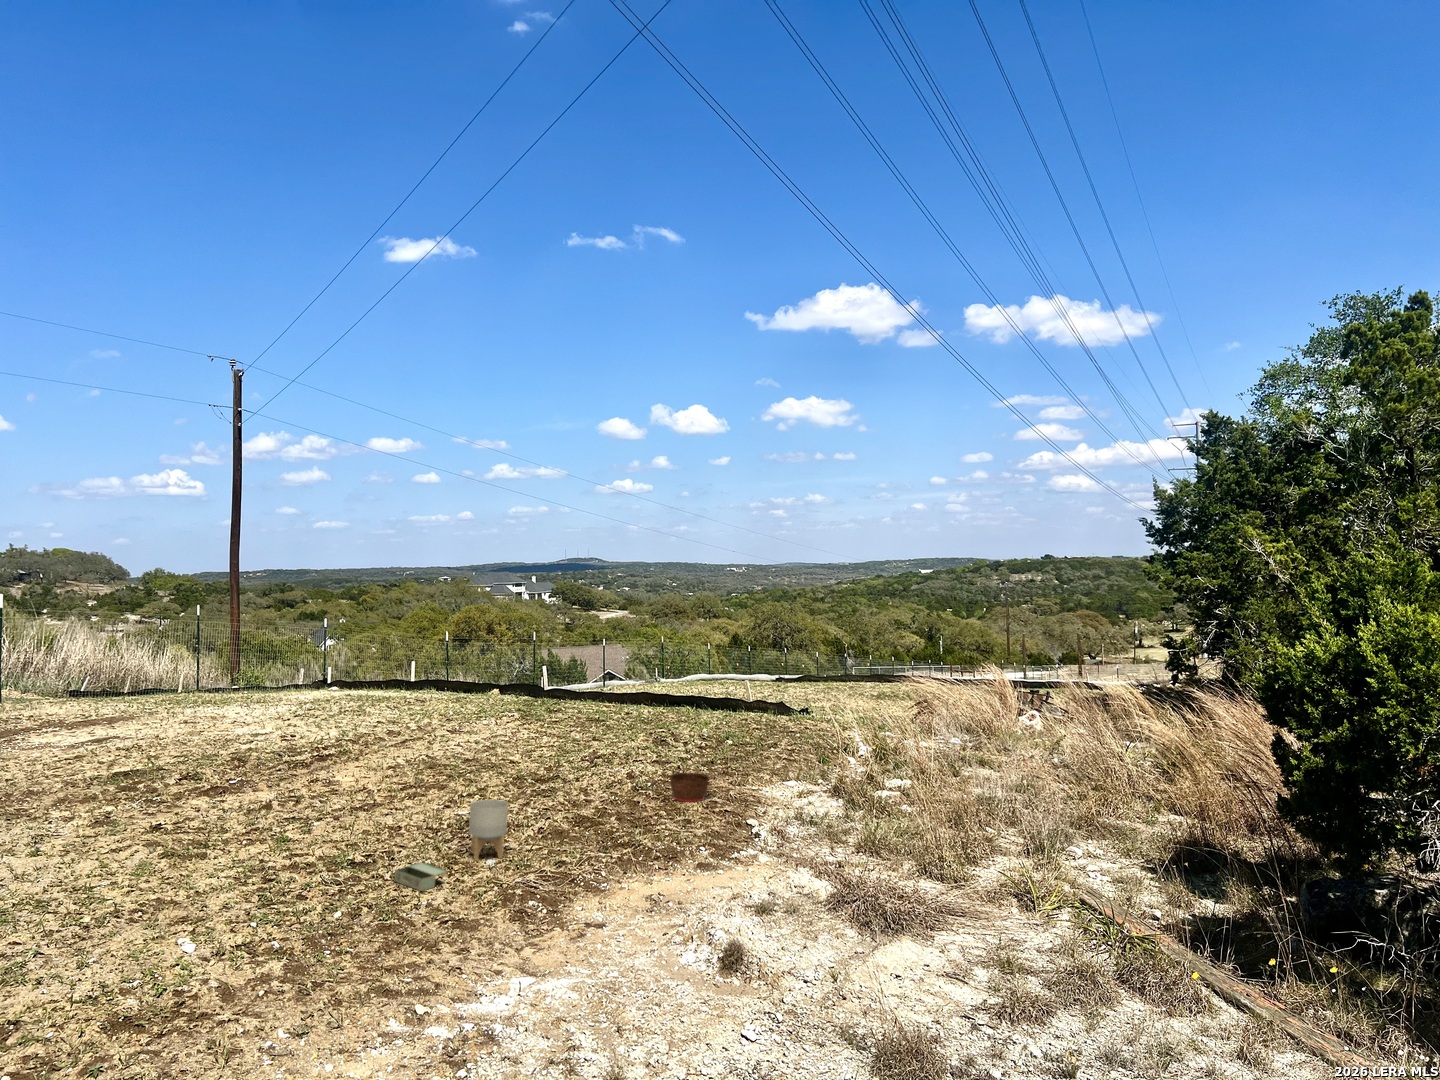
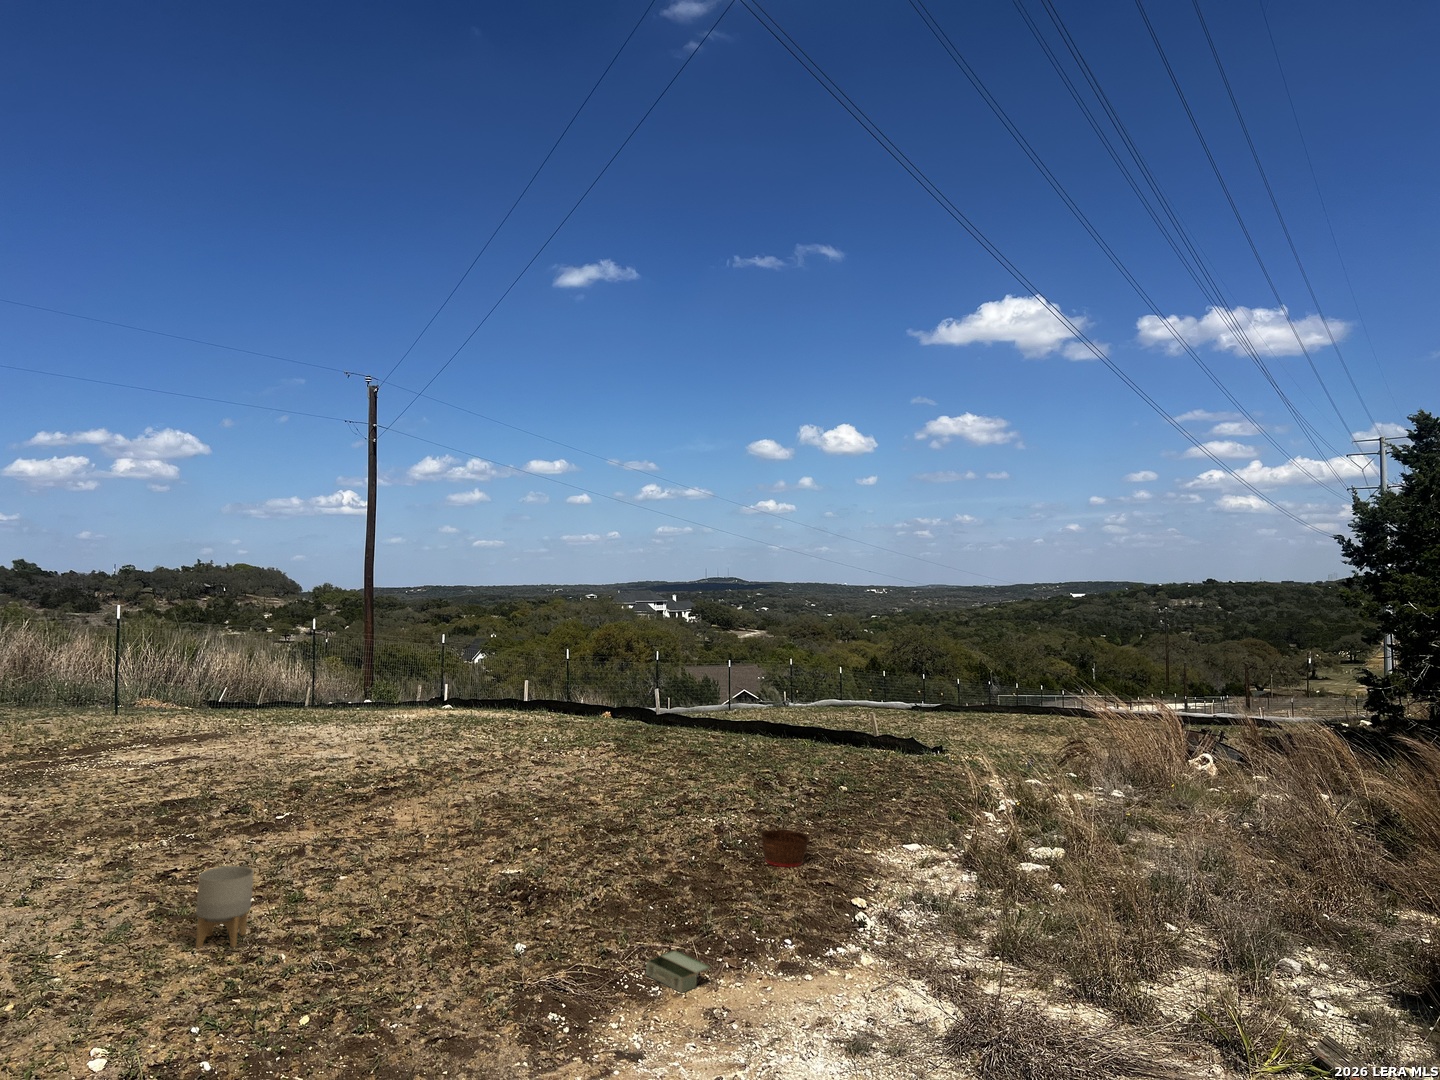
planter: present [469,800,508,861] -> present [196,866,254,948]
toolbox: present [395,862,447,891] -> present [646,951,710,993]

